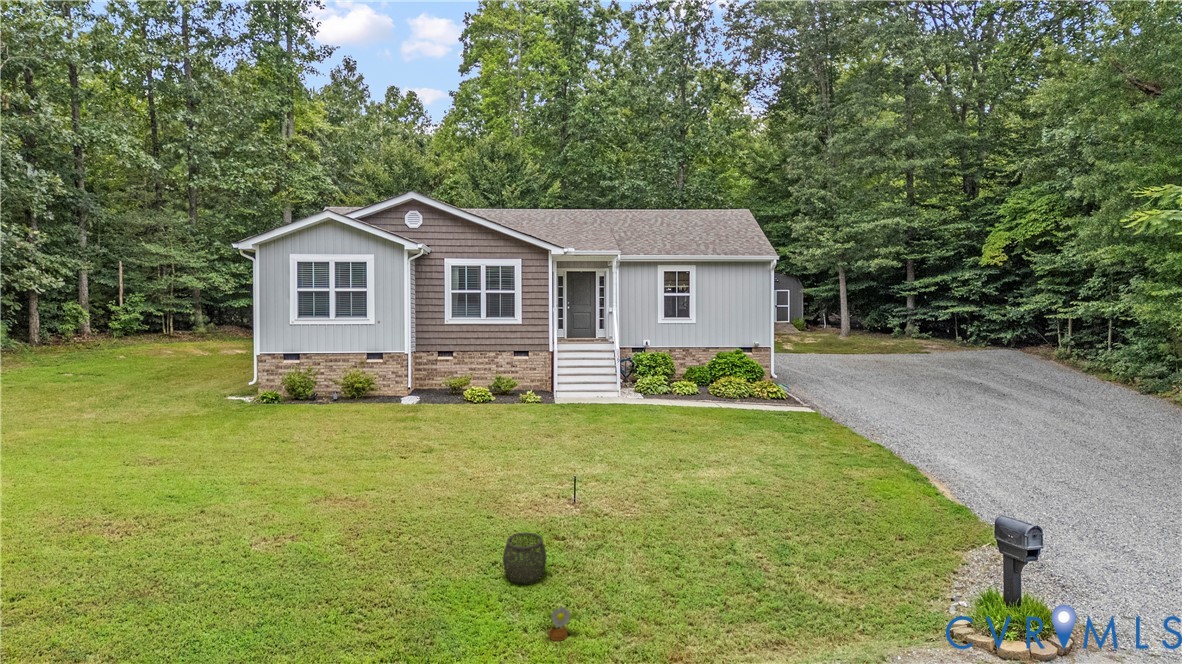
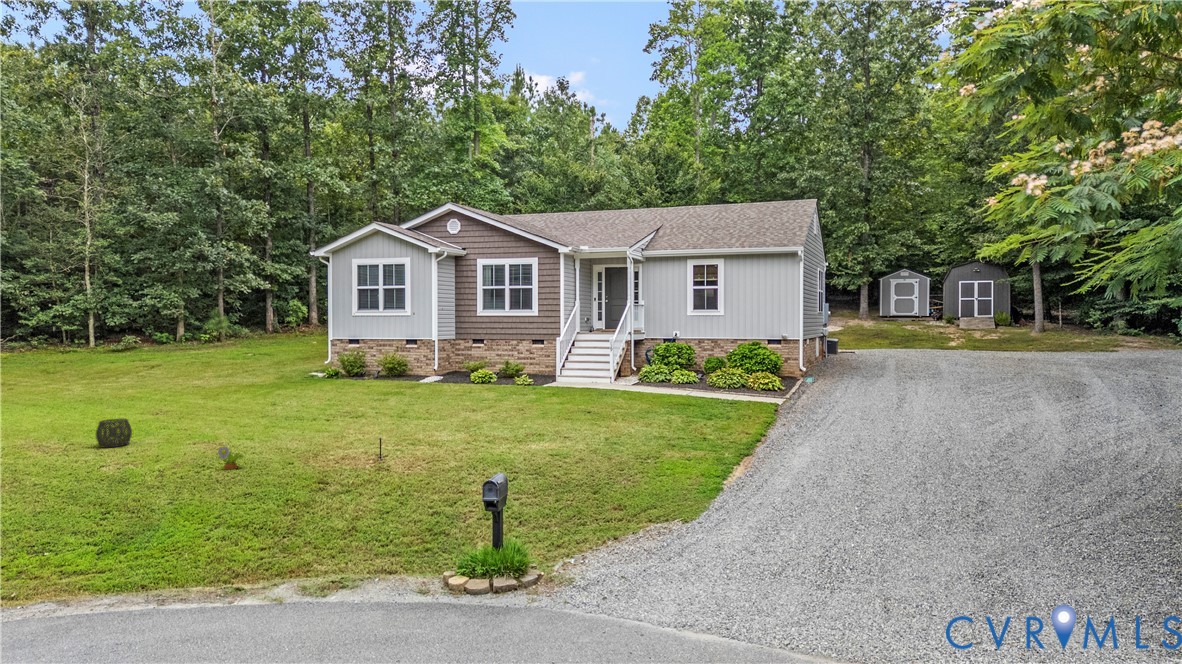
woven basket: present [503,532,547,584] -> present [96,419,132,448]

